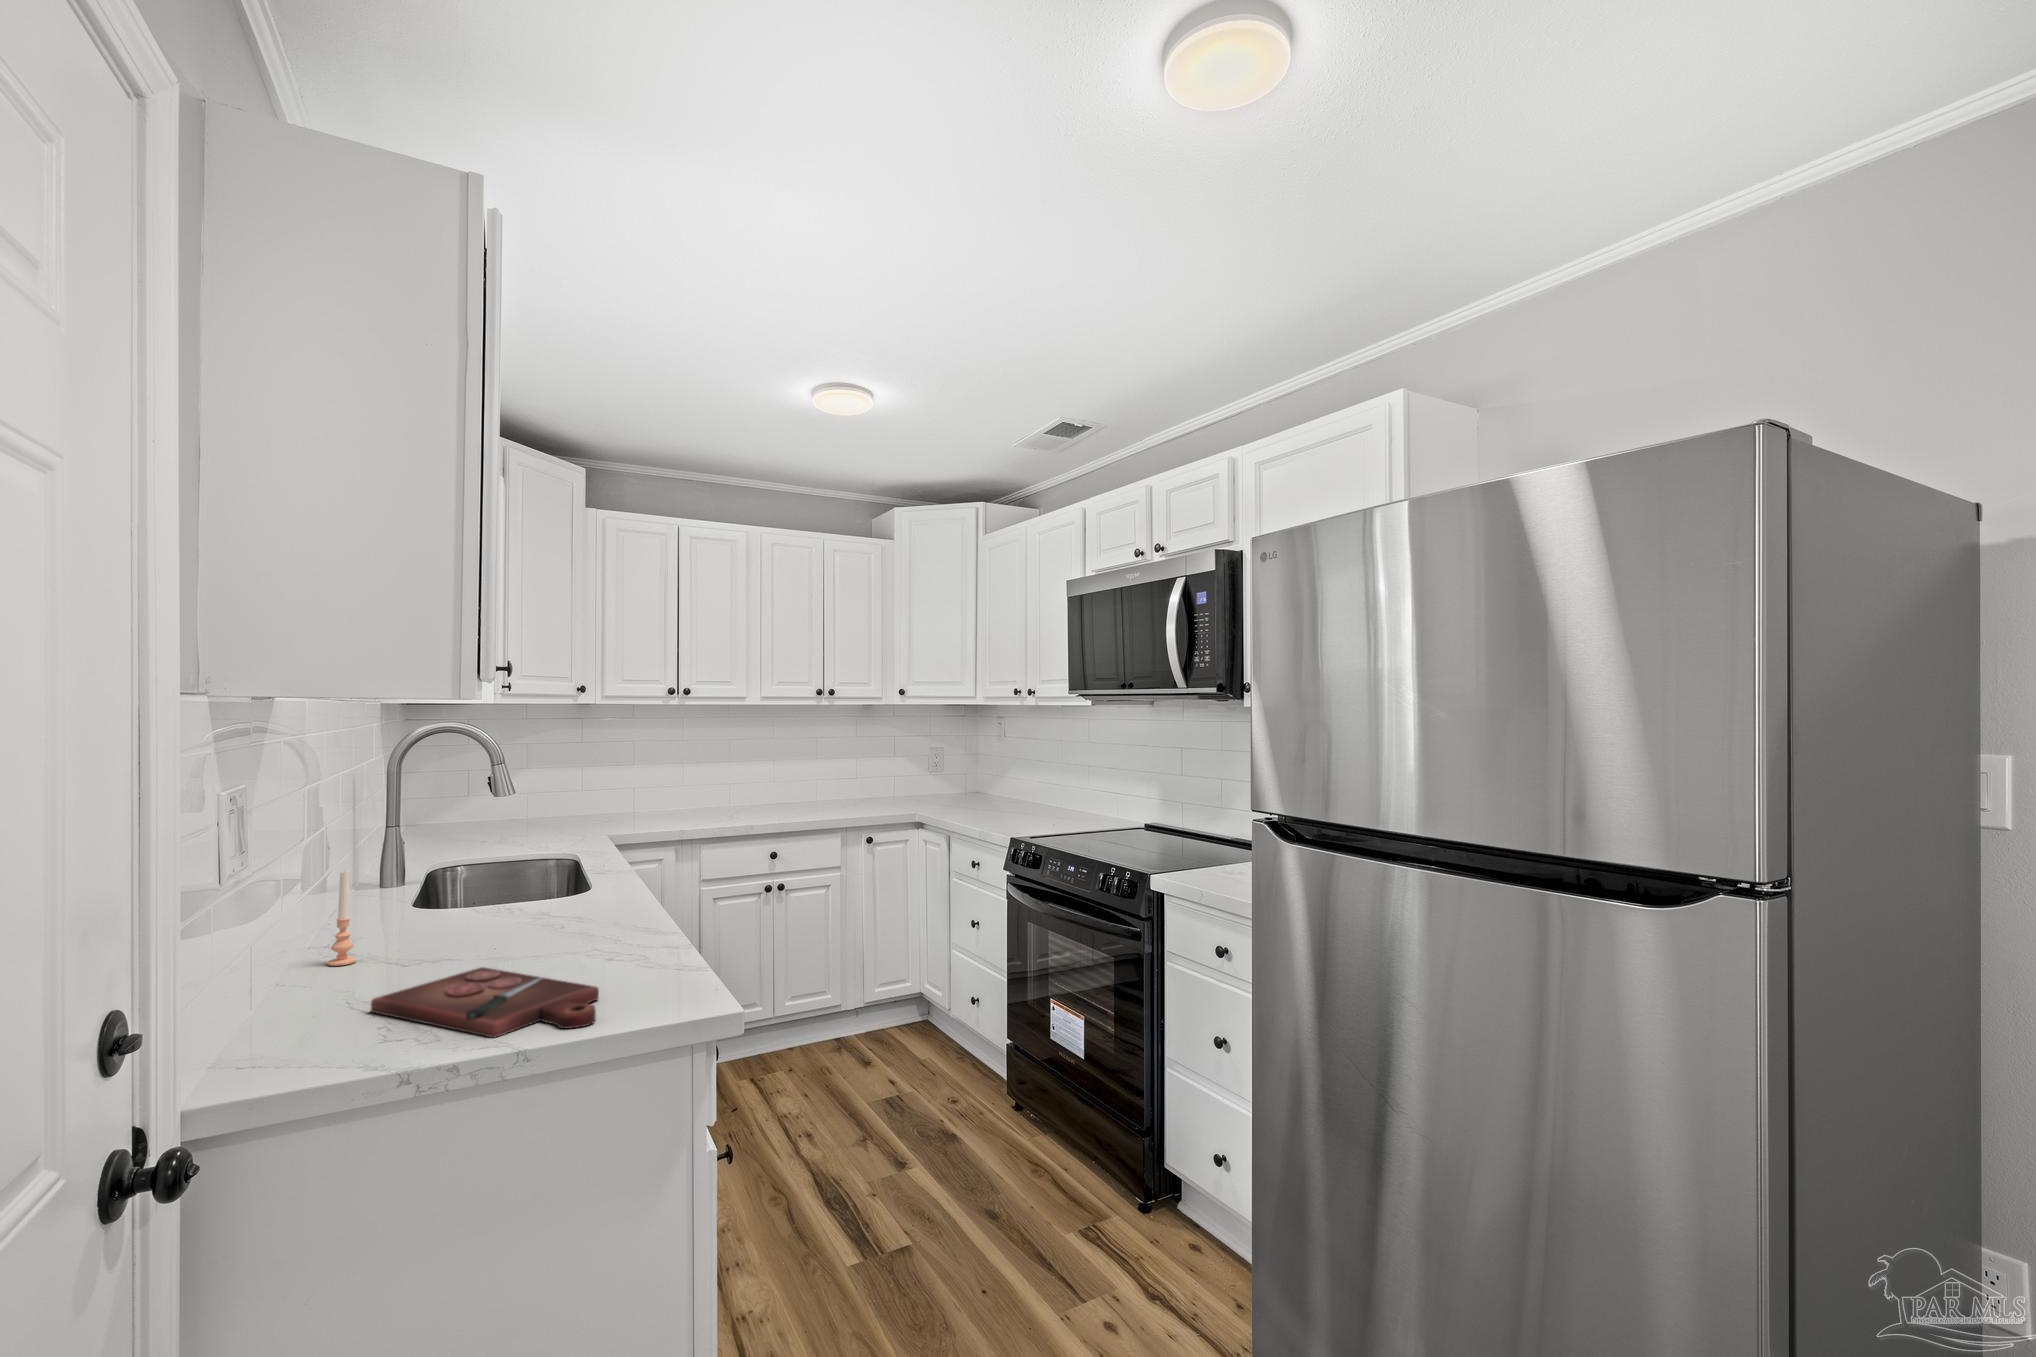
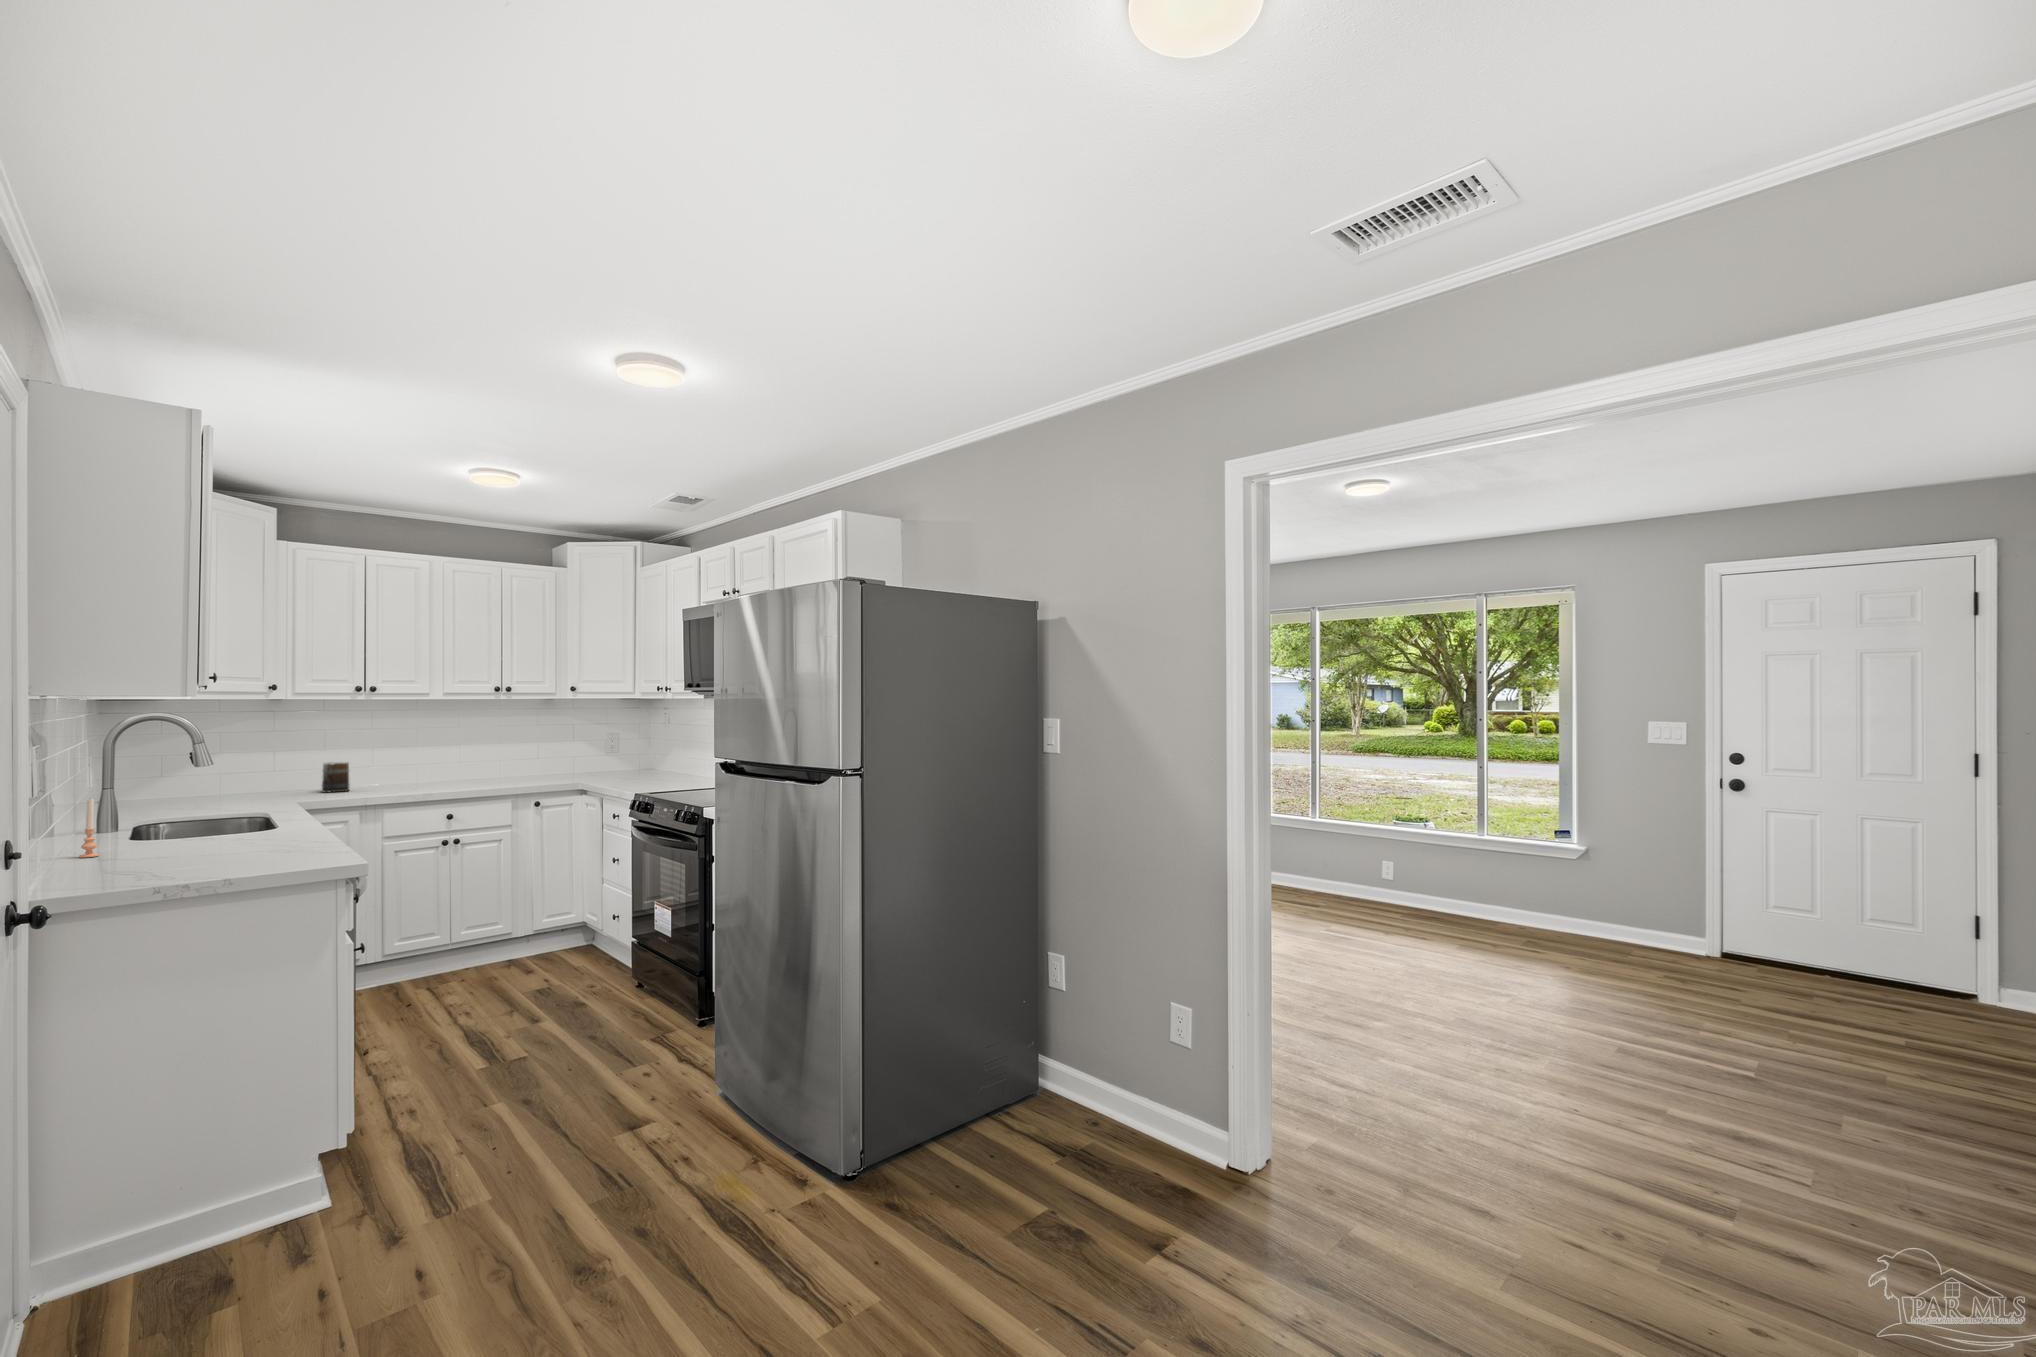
mug: none [627,778,657,815] -> present [322,763,349,792]
cutting board: present [371,967,599,1037] -> none [119,850,271,871]

